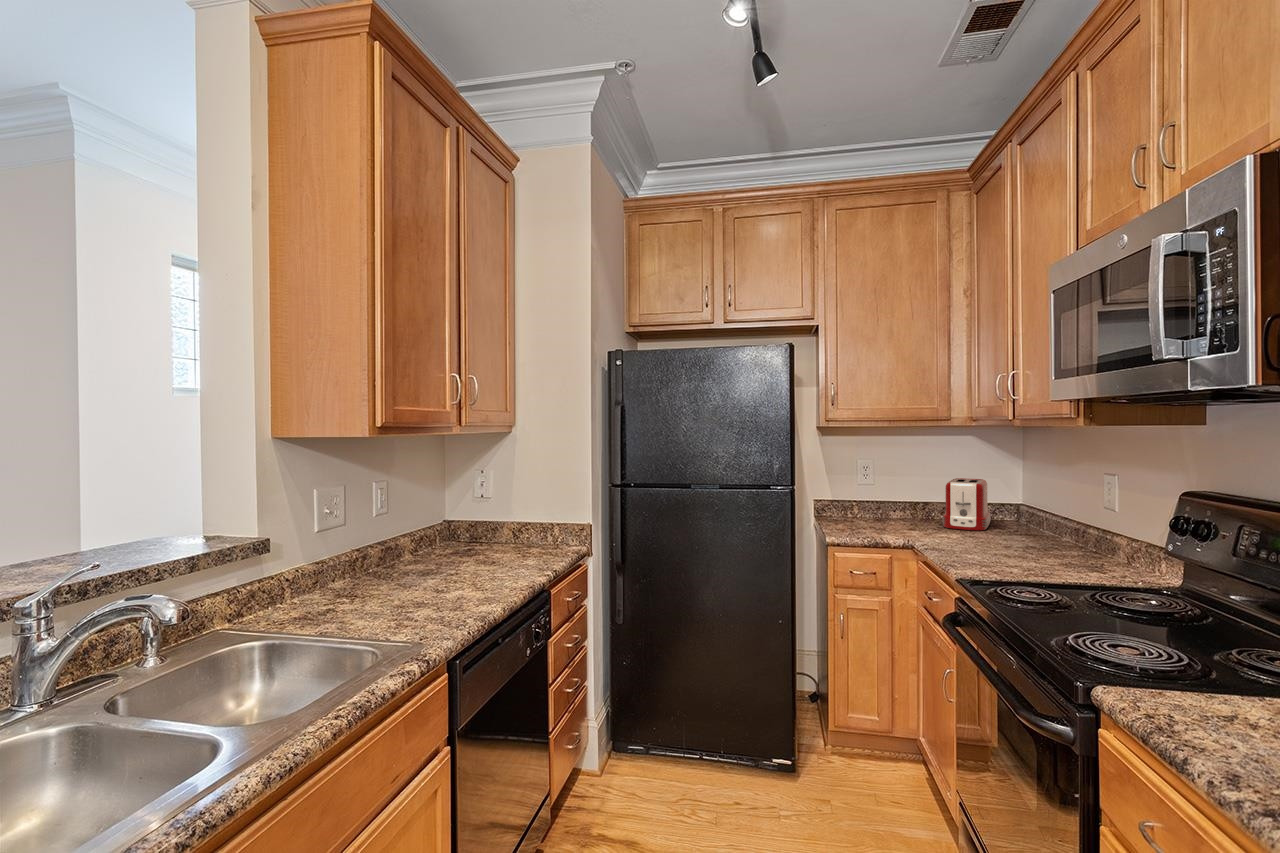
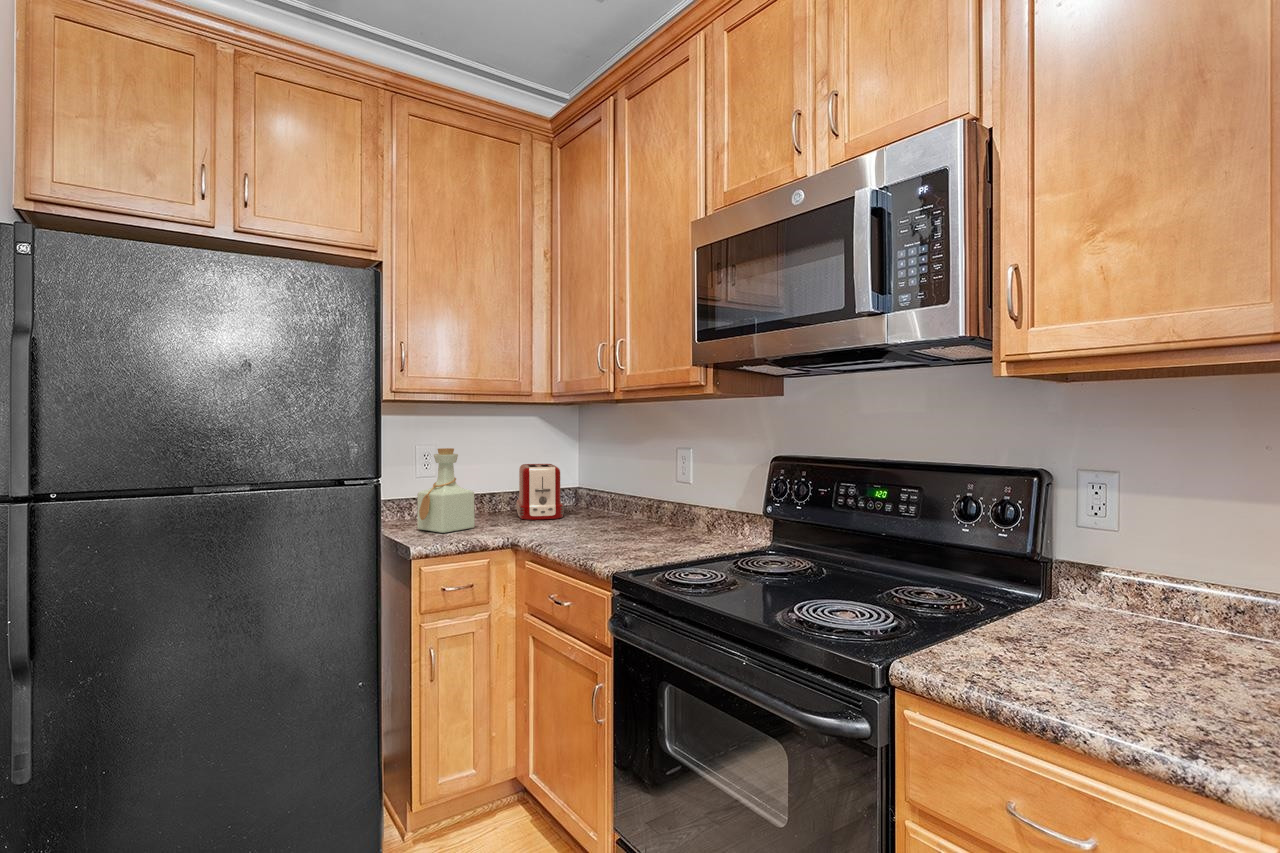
bottle: none [849,463,894,530] -> present [417,448,475,533]

